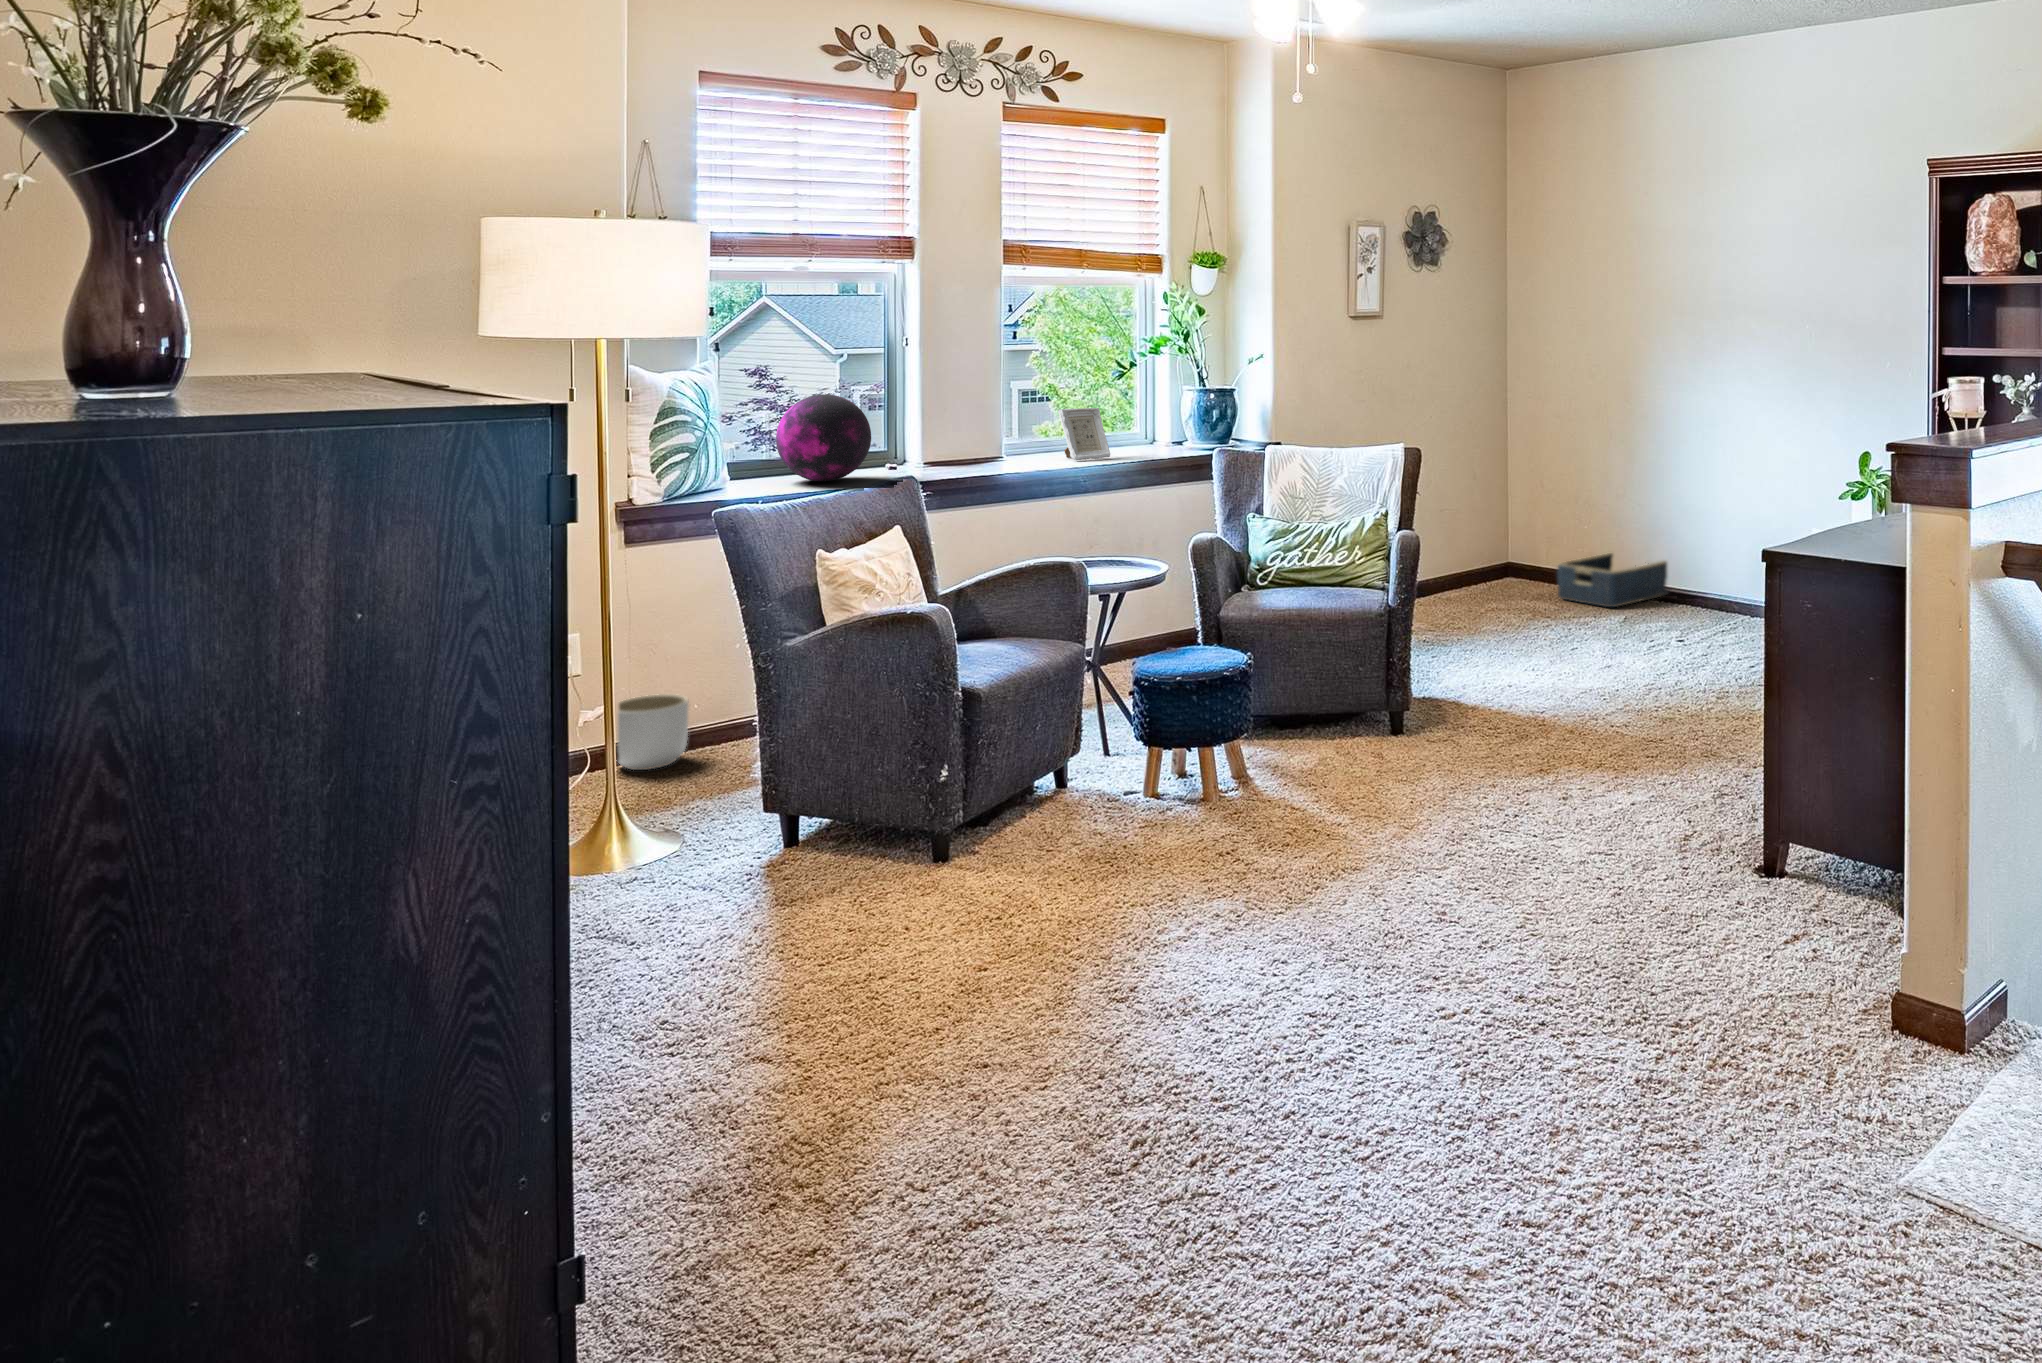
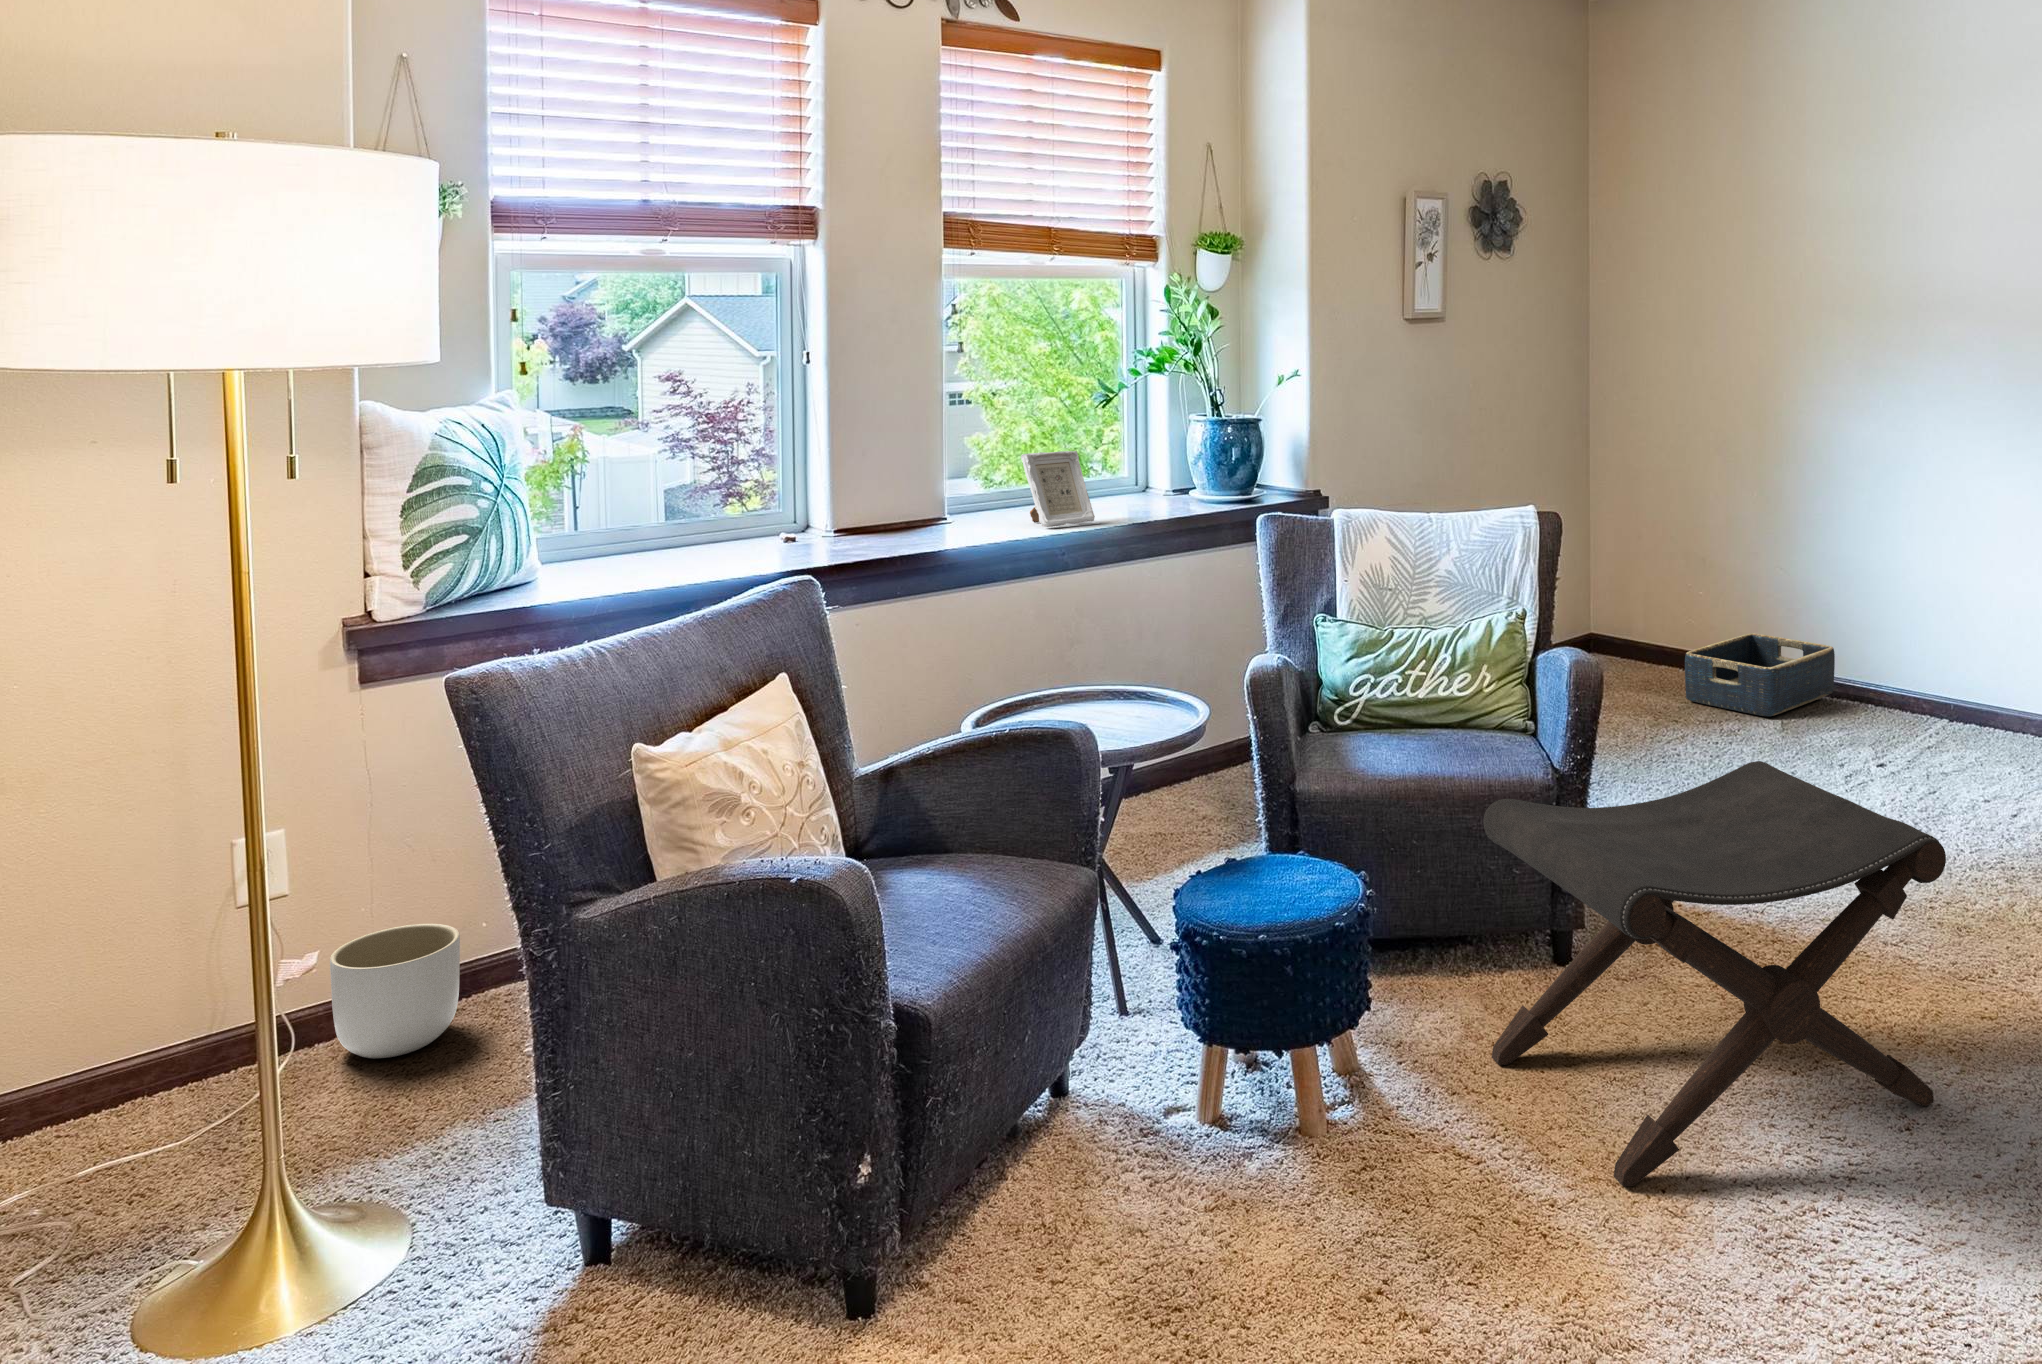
decorative orb: present [776,394,871,481] -> none [609,442,753,573]
footstool: none [1326,593,1590,811] -> present [1483,761,1946,1187]

